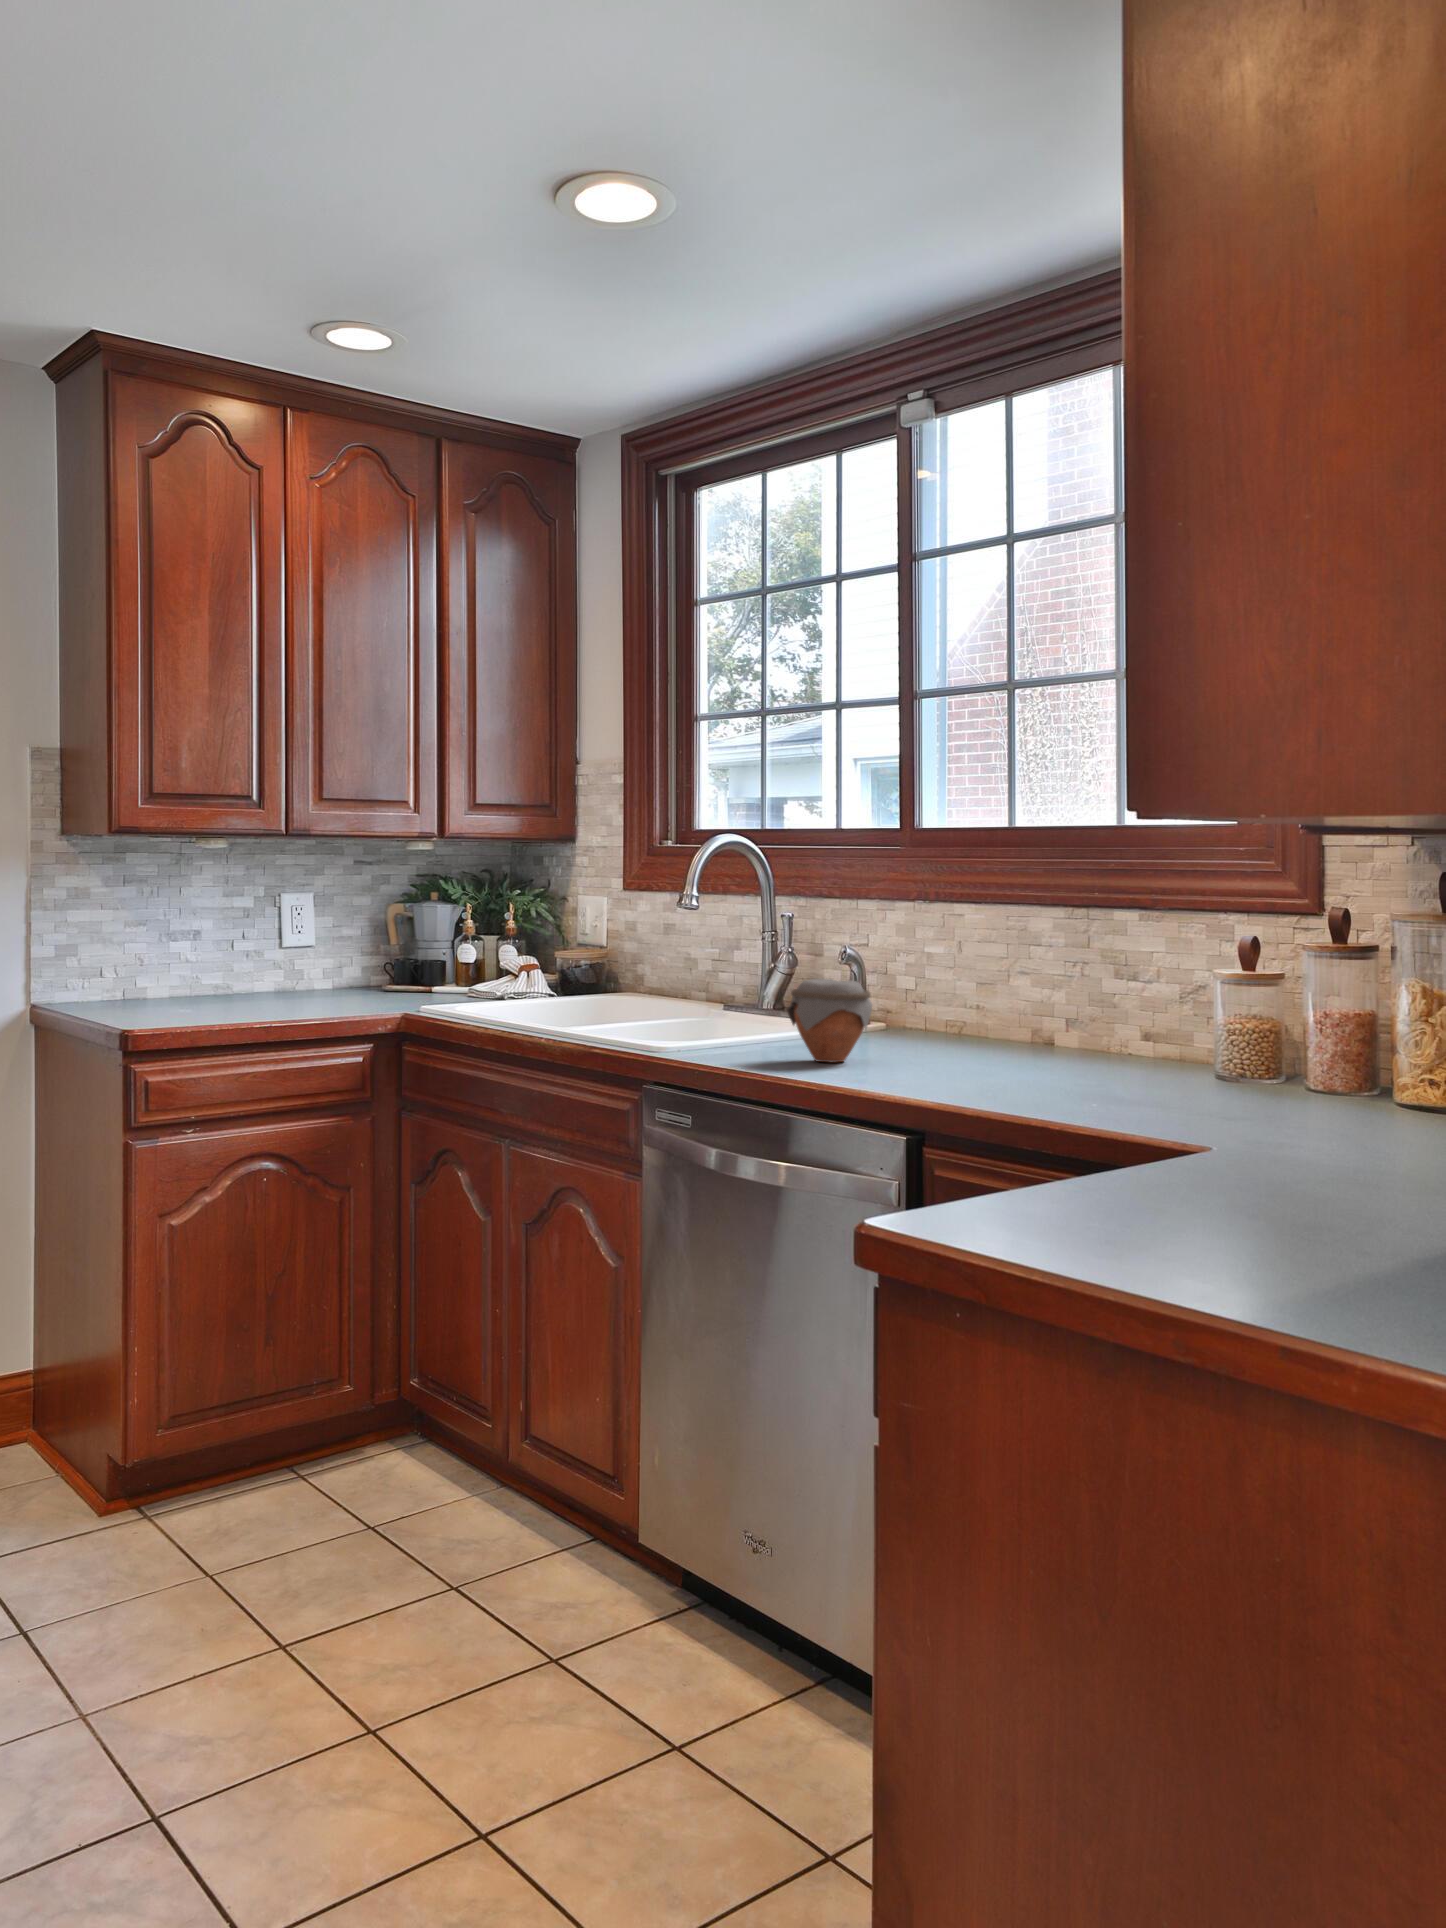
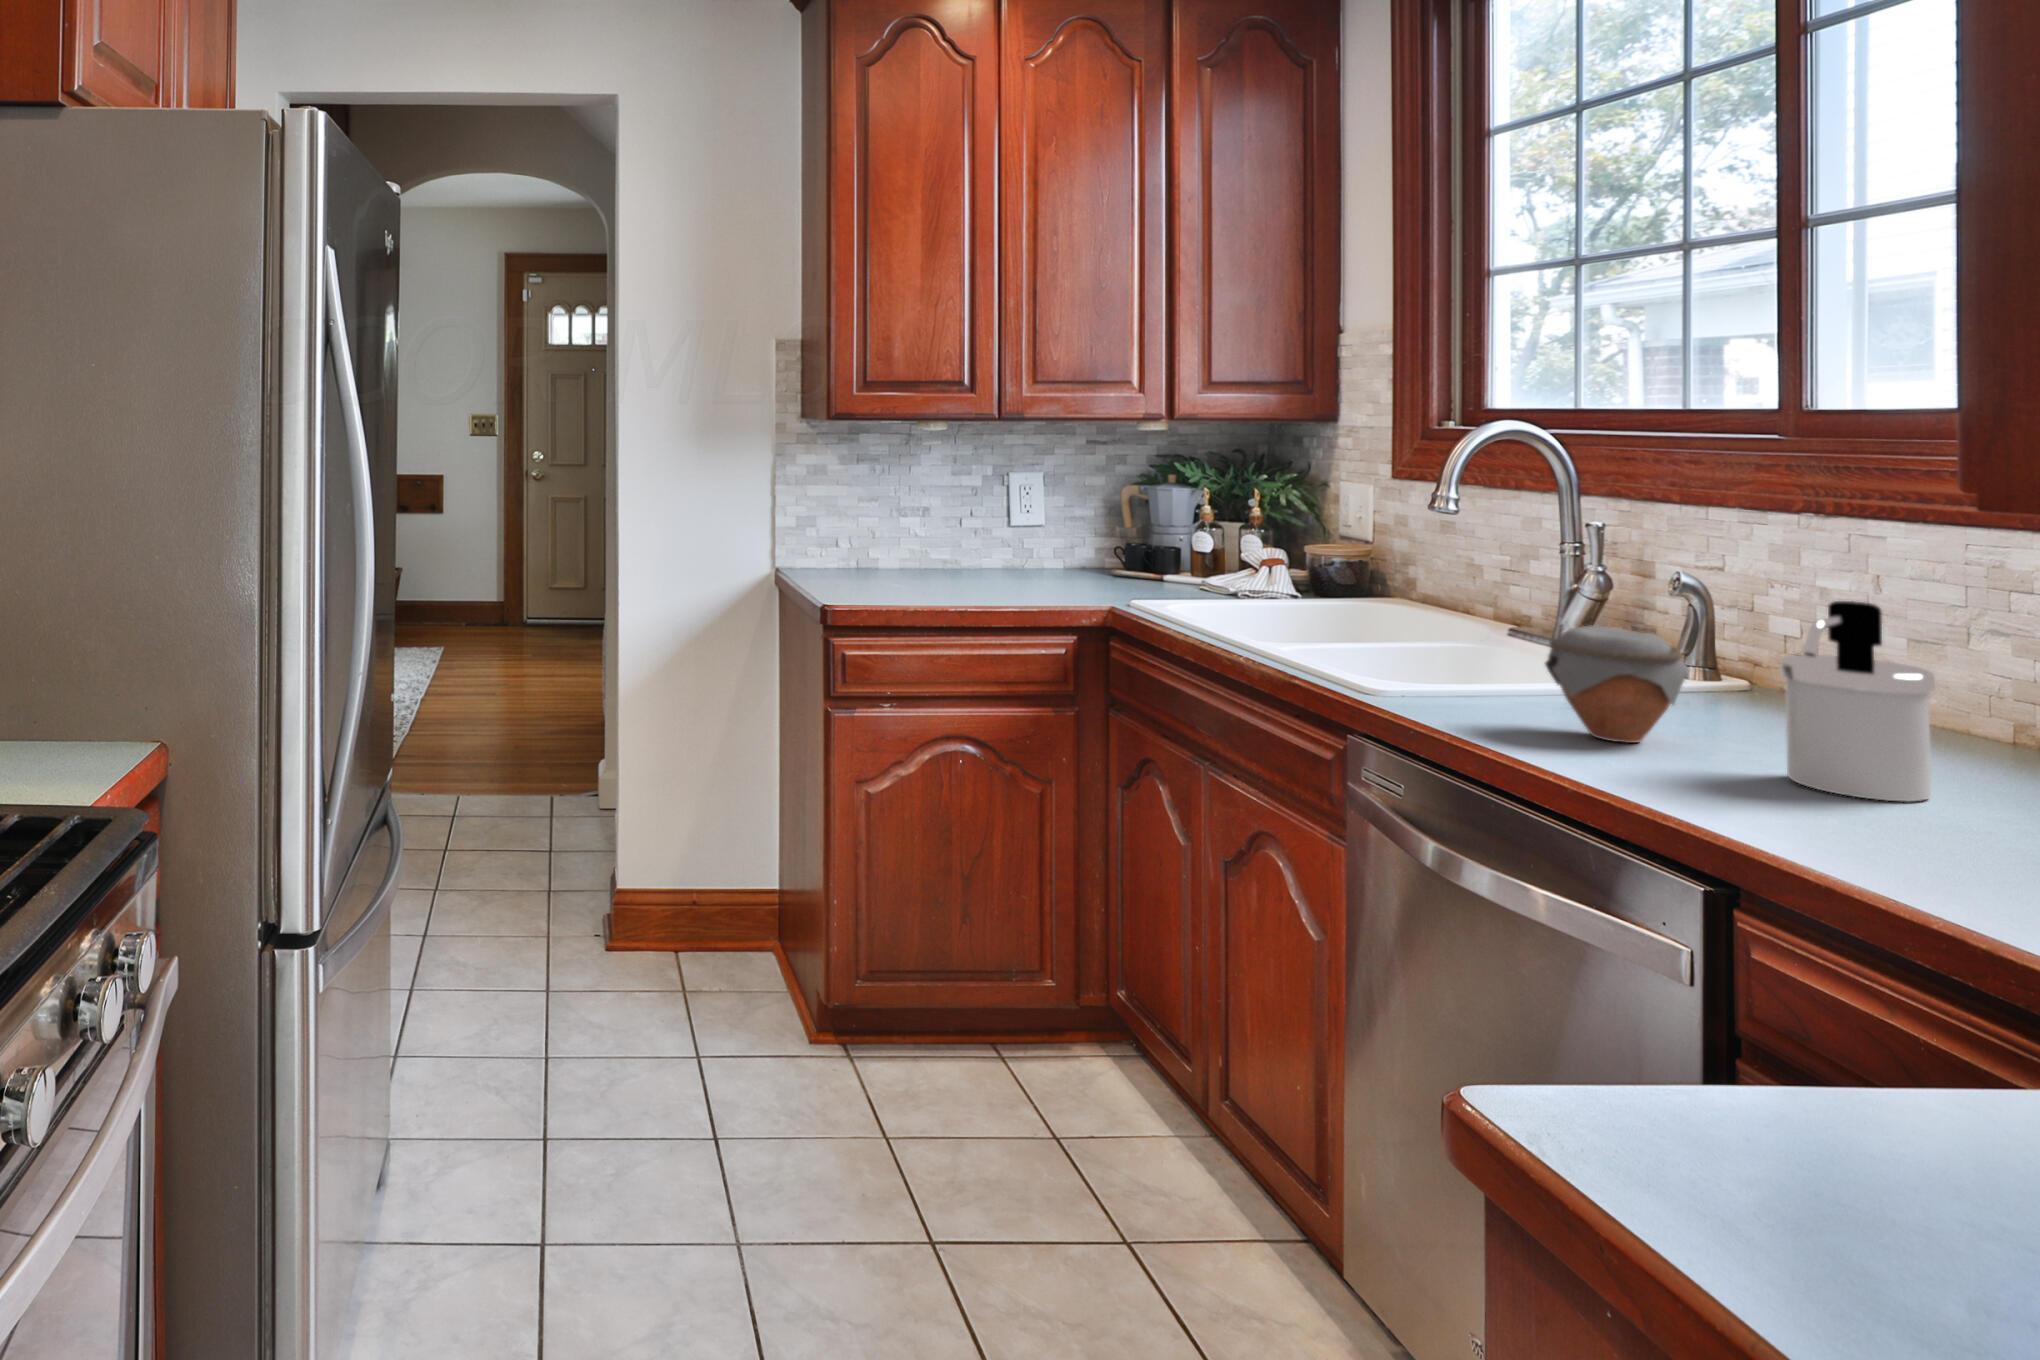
soap dispenser: none [932,943,1011,1074] -> present [1780,601,1935,801]

